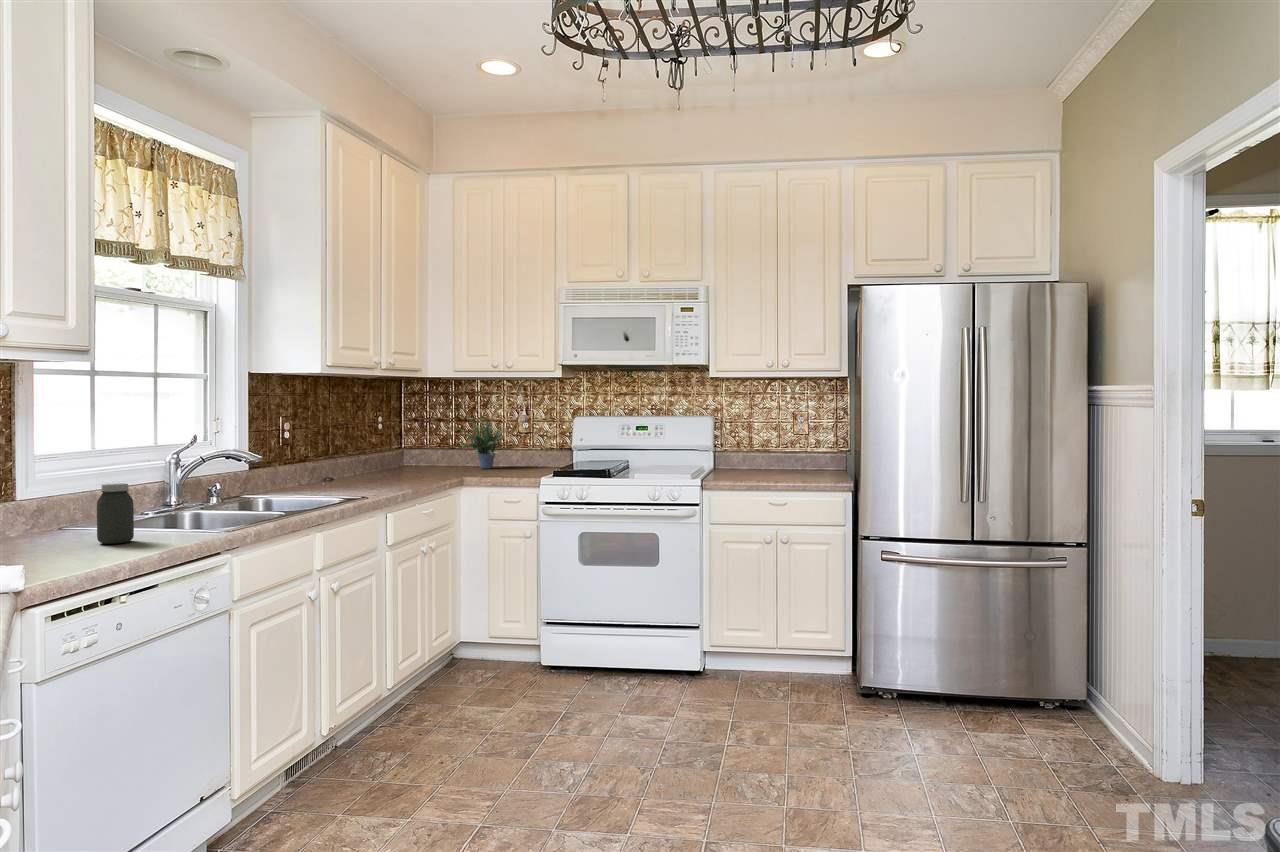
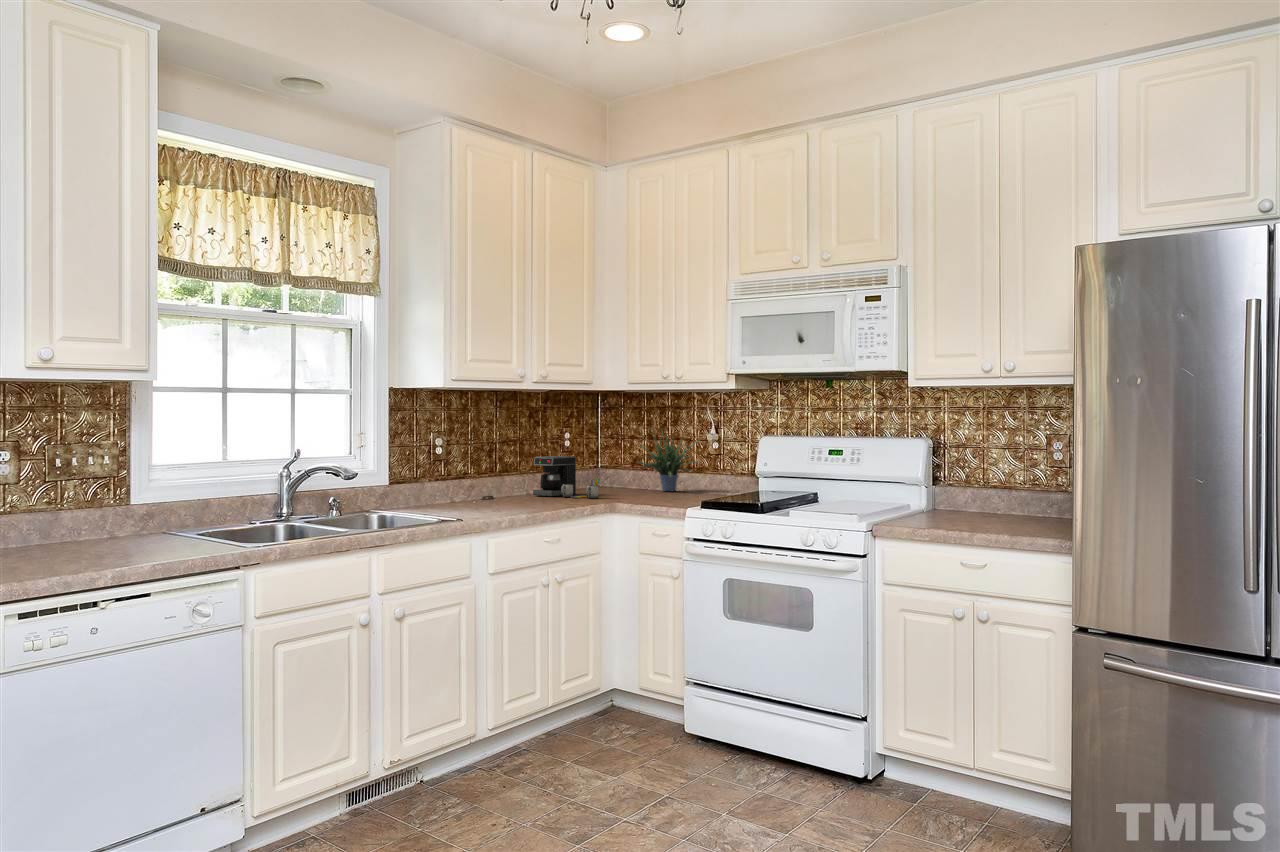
coffee maker: none [365,438,439,477] -> present [533,456,600,498]
jar: present [97,483,134,544] -> none [162,491,195,548]

